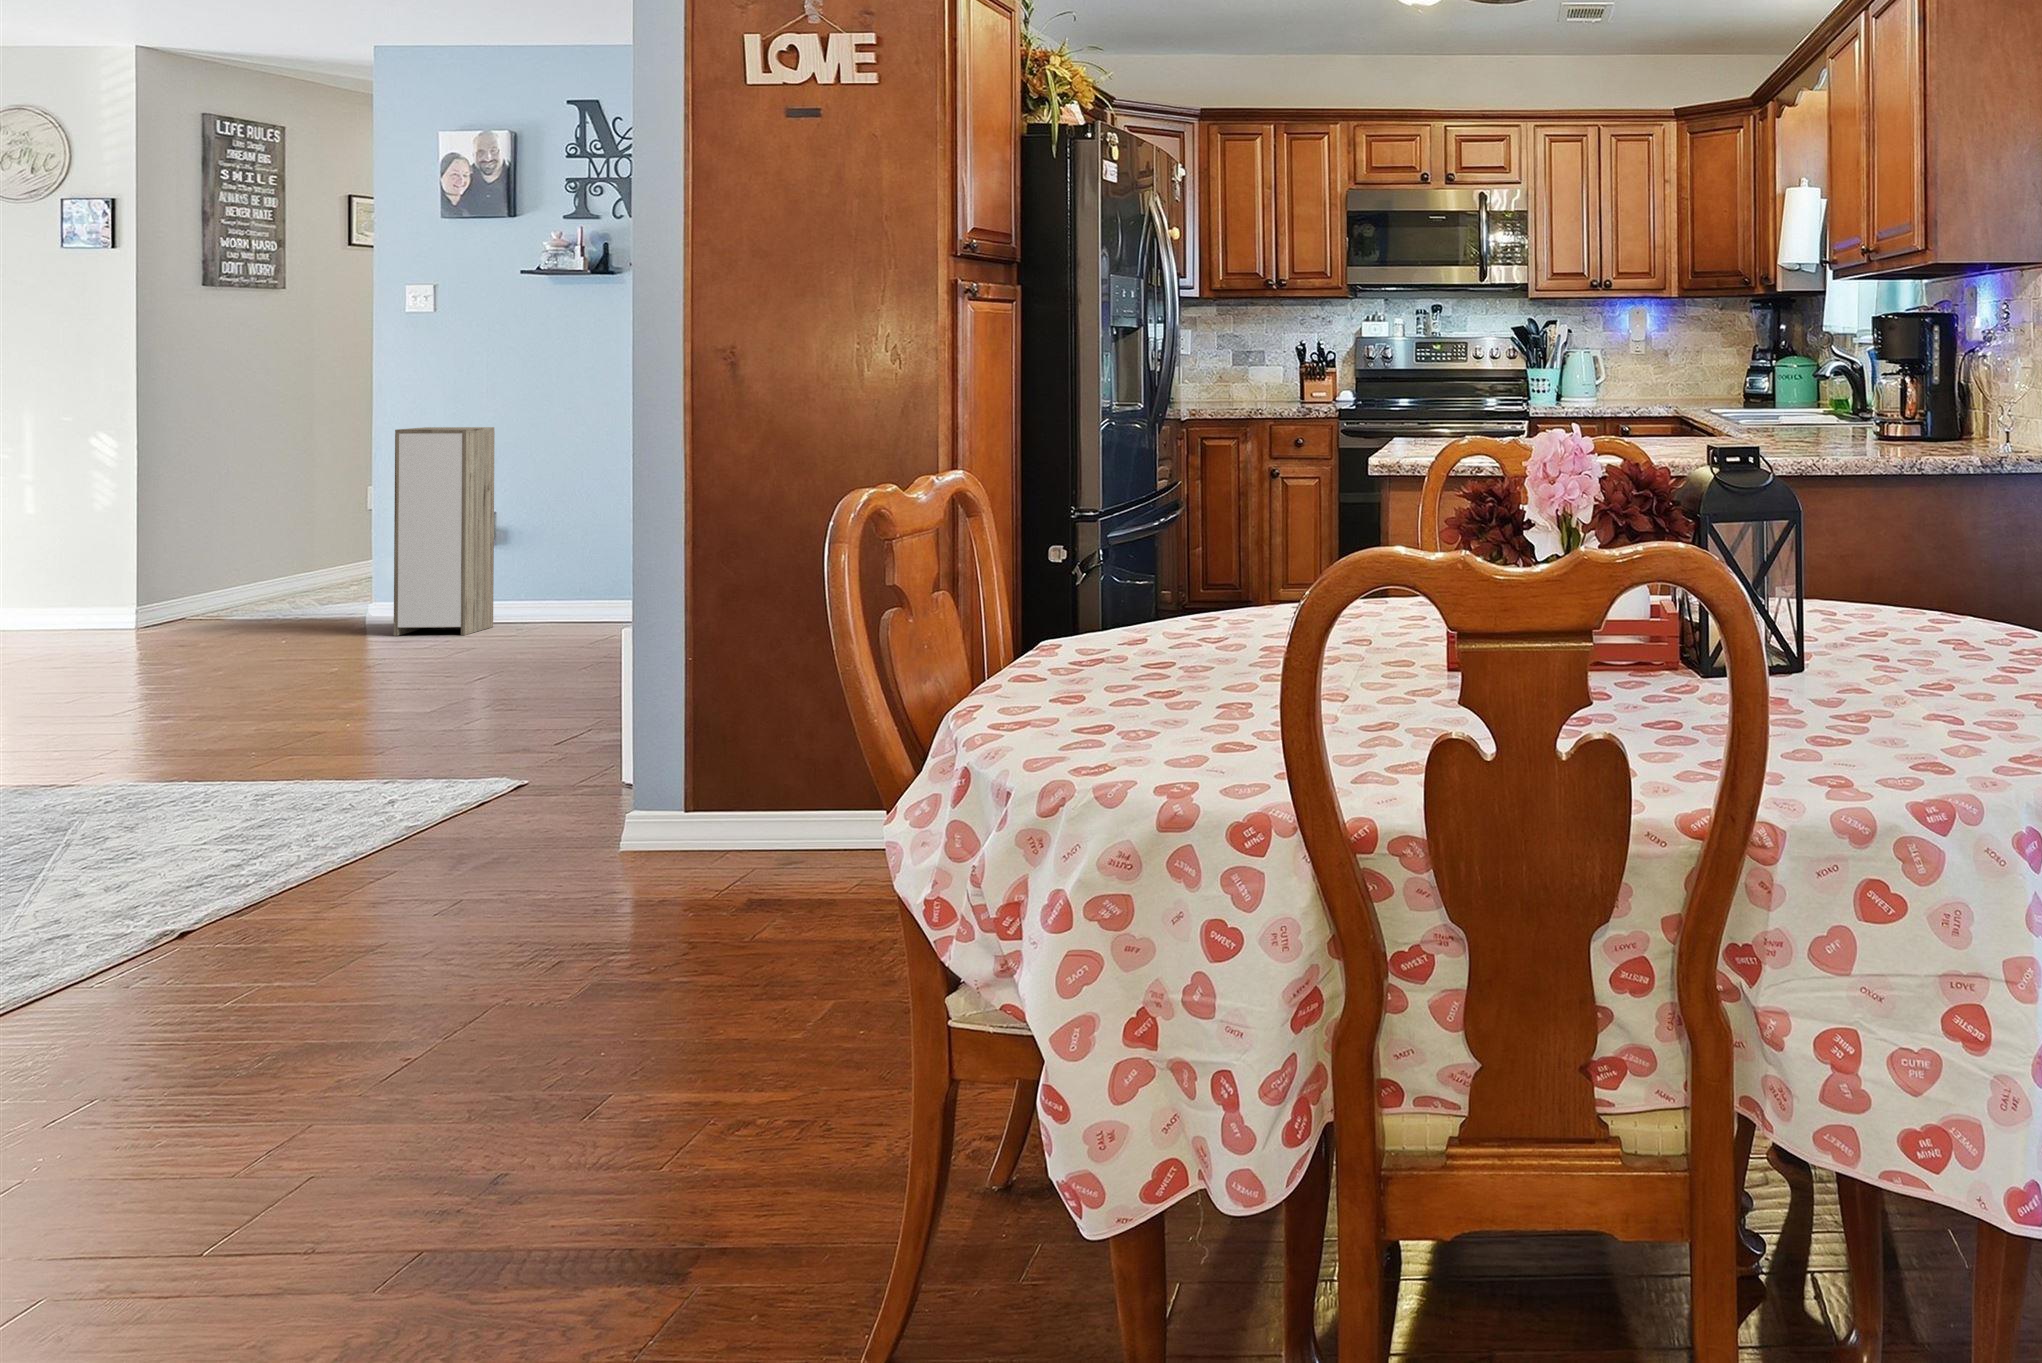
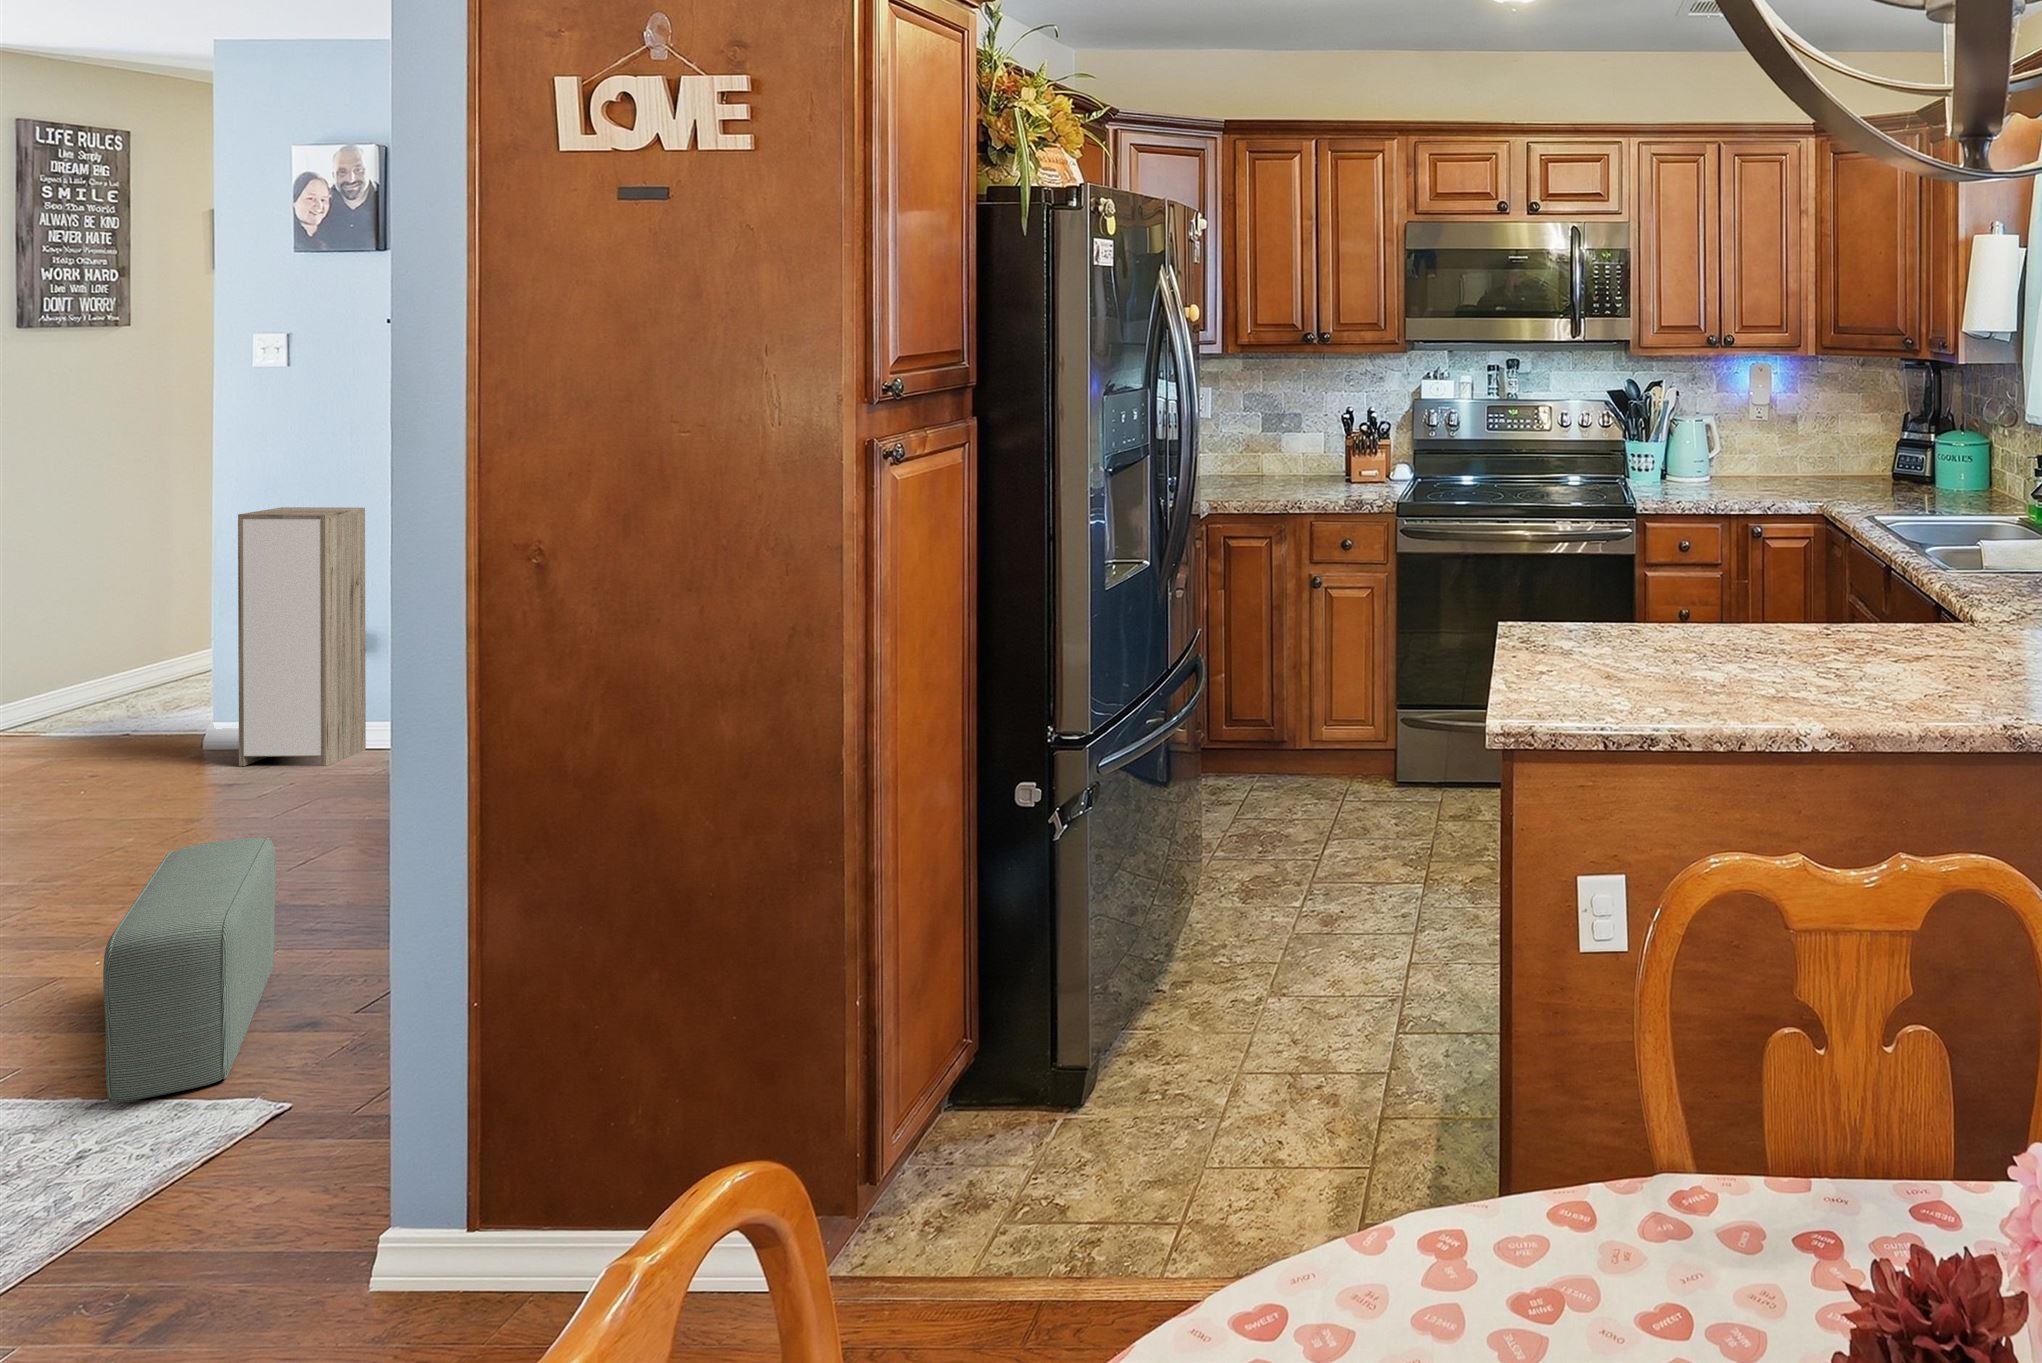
pouf: none [387,627,481,784] -> present [103,838,276,1102]

